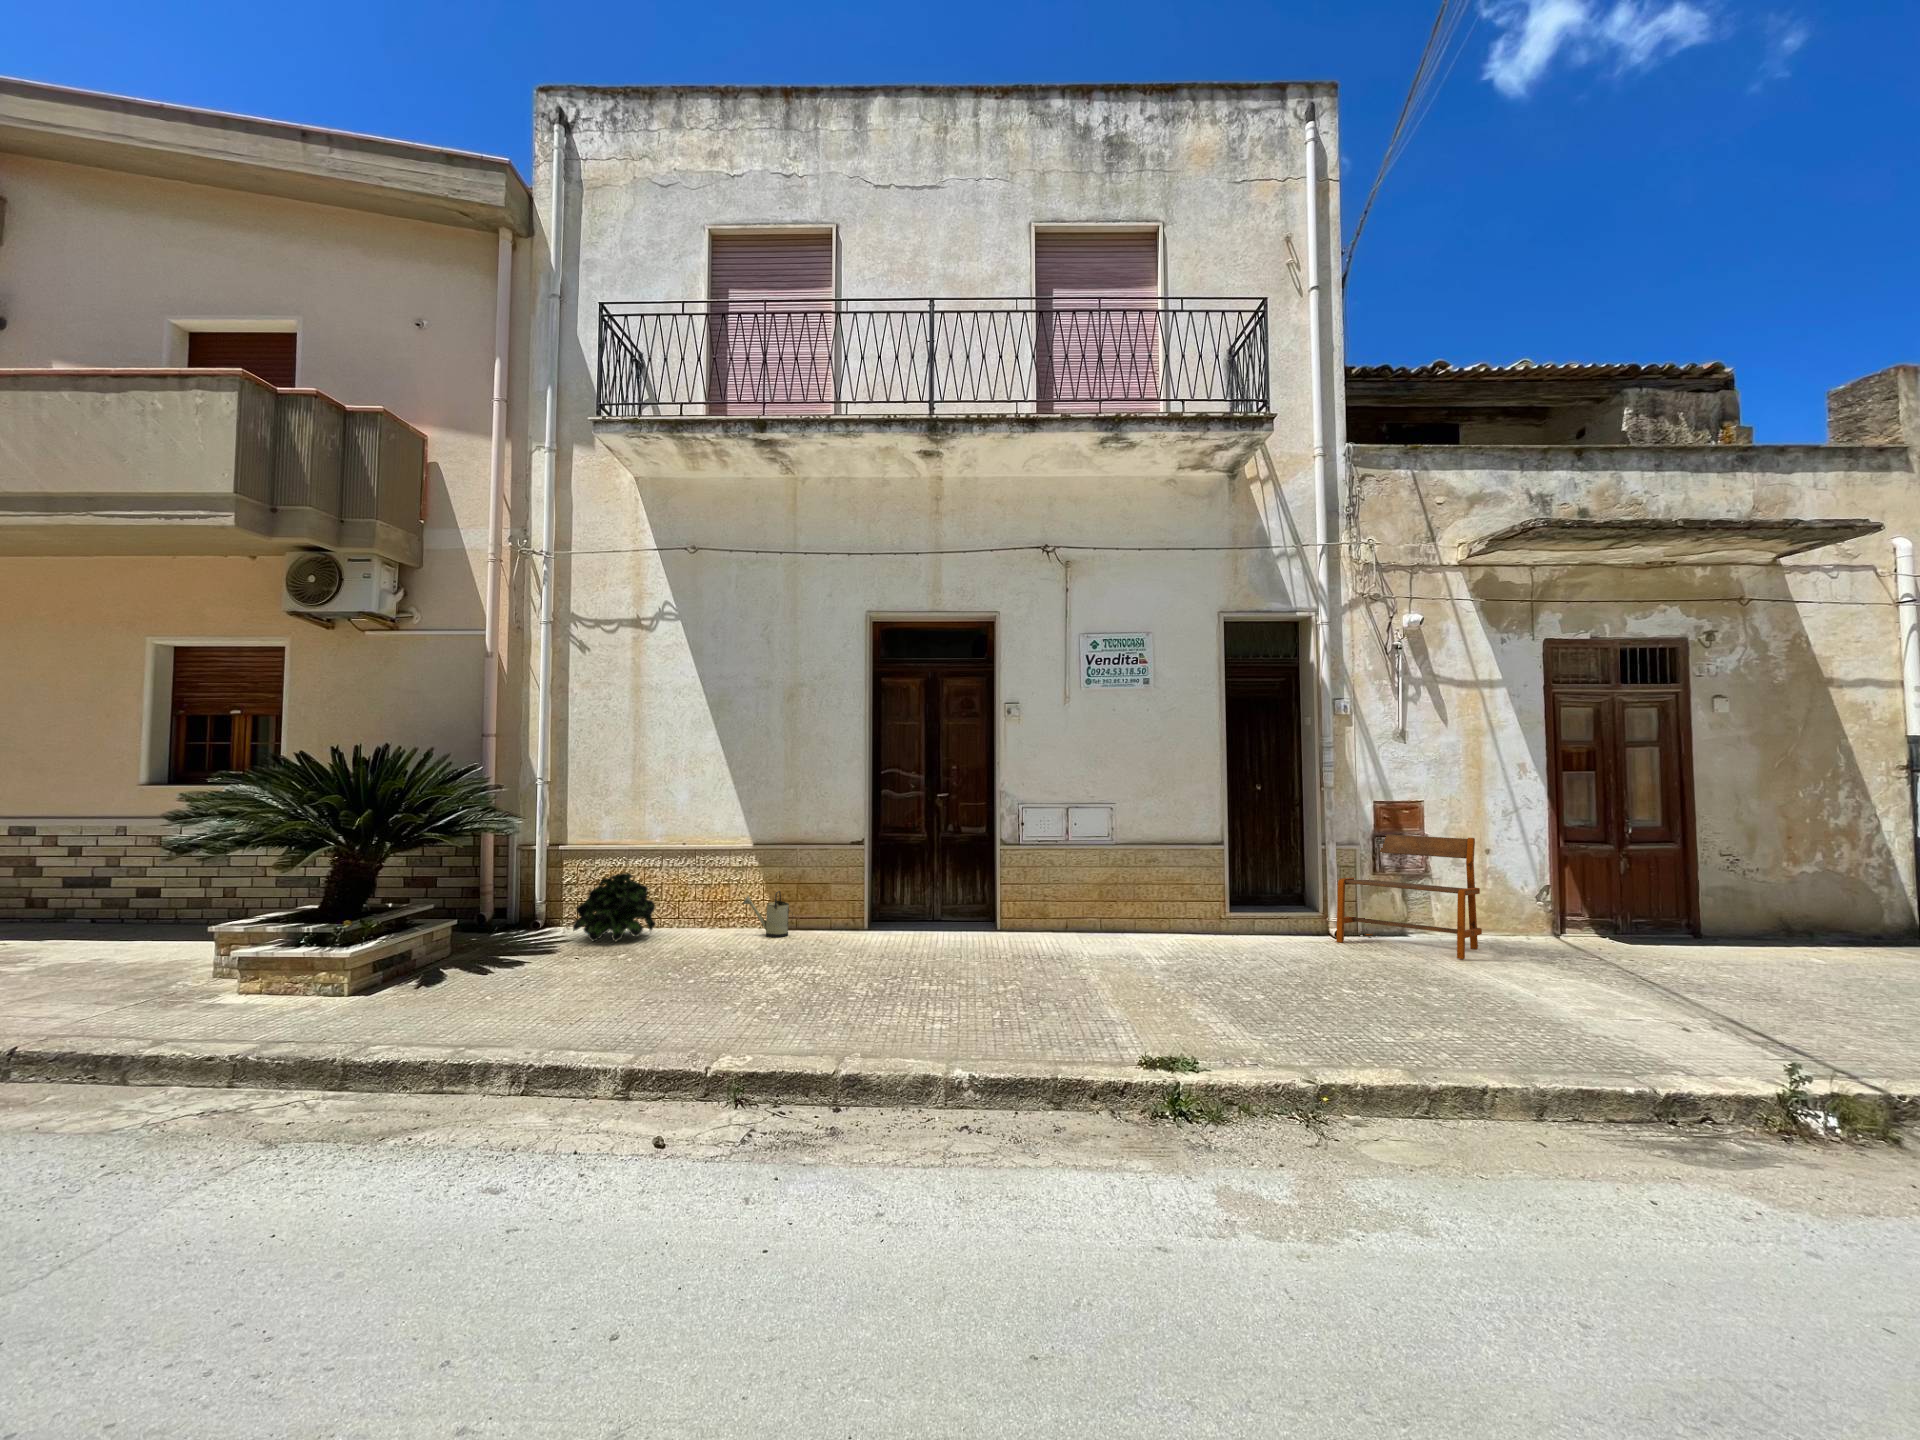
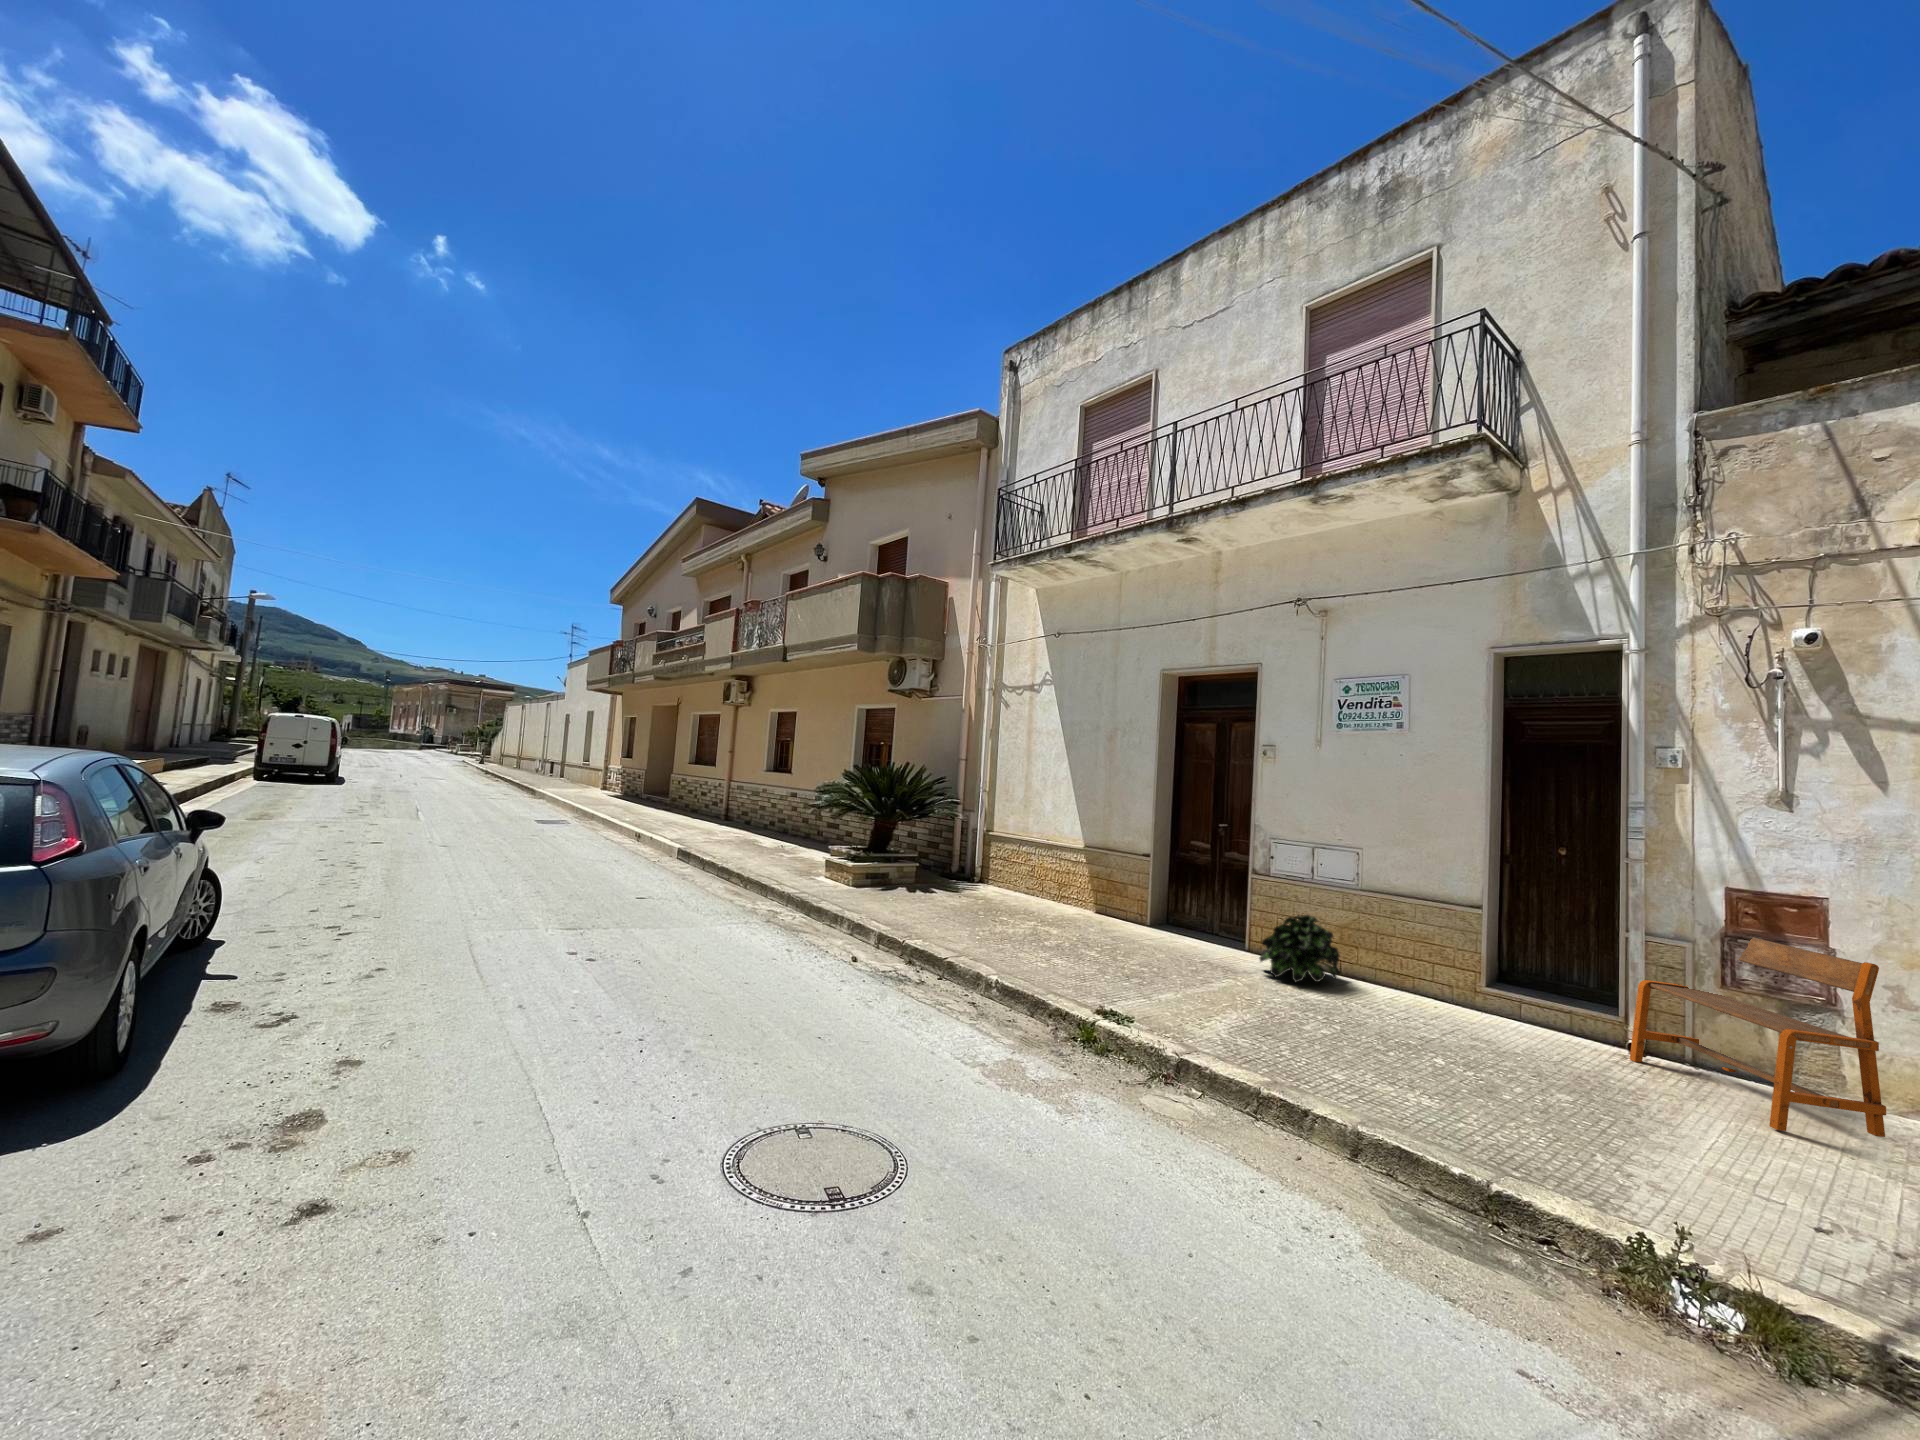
potted plant: present [573,873,656,942] -> present [1260,915,1340,982]
watering can: present [743,891,790,937] -> none [1068,882,1098,917]

